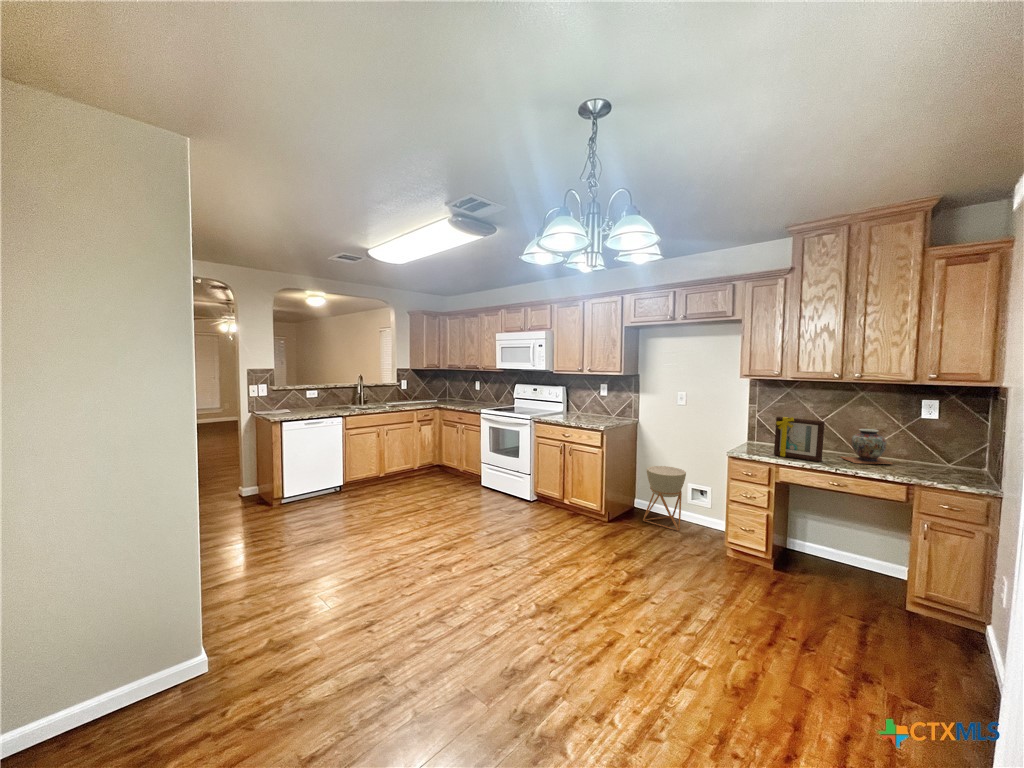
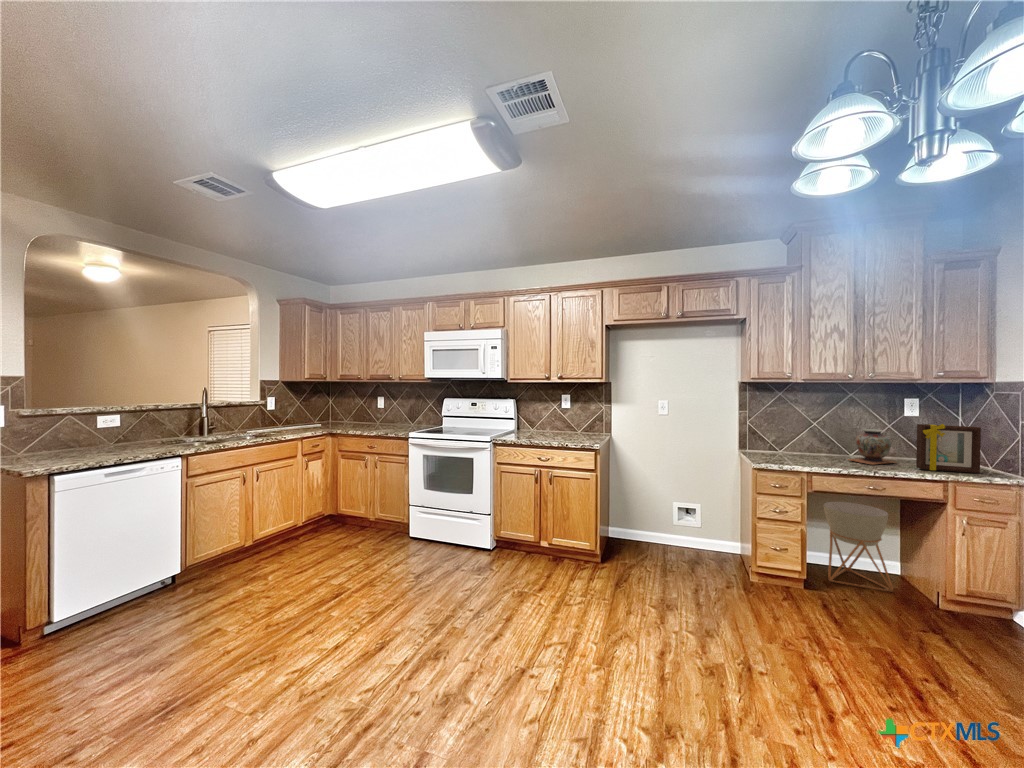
picture frame: present [774,417,825,462] -> present [916,424,981,473]
planter: present [643,466,686,531] -> present [824,502,893,592]

